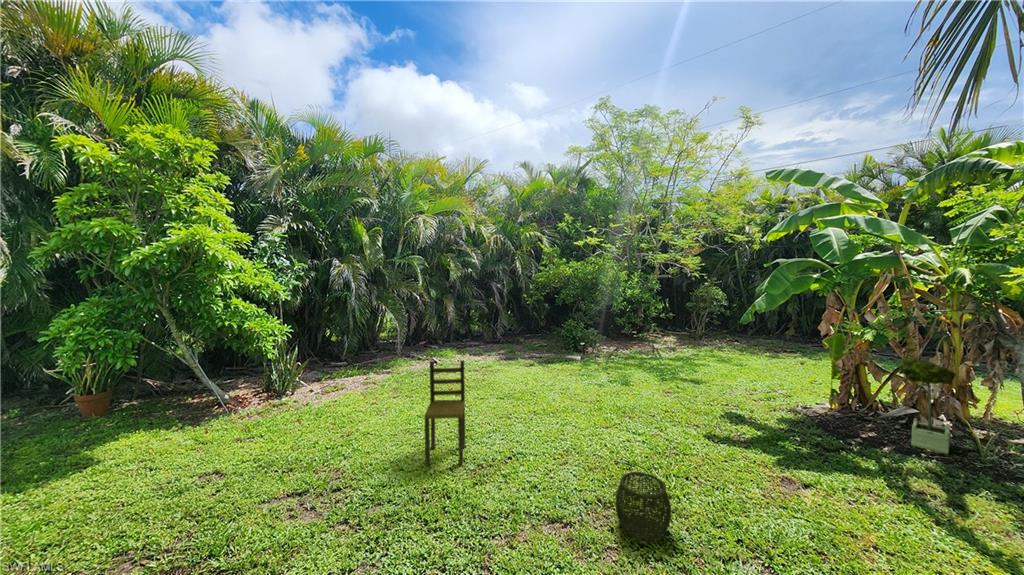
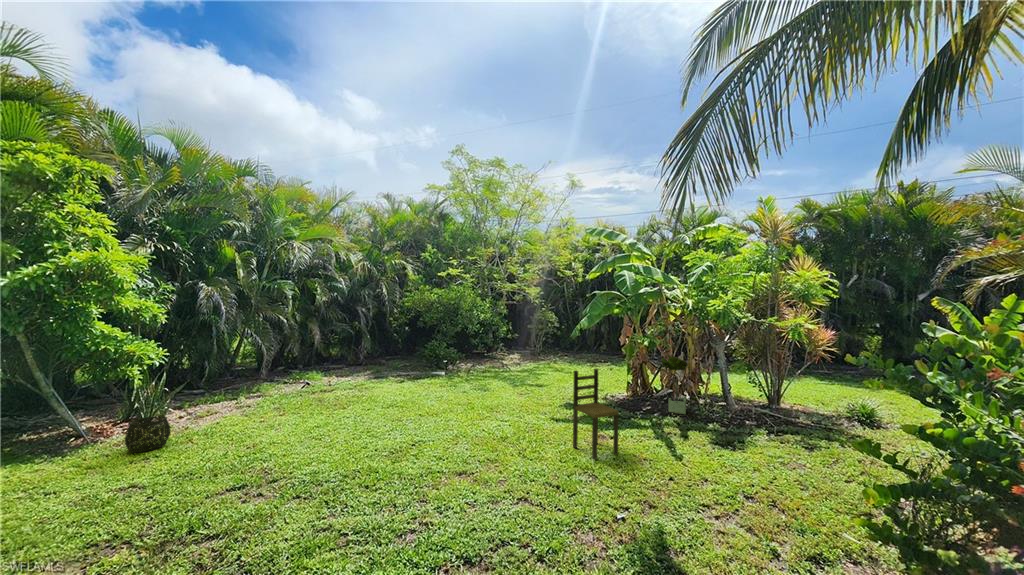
chair: present [425,360,465,466] -> present [573,369,619,460]
woven basket: present [615,472,671,542] -> present [125,416,171,453]

